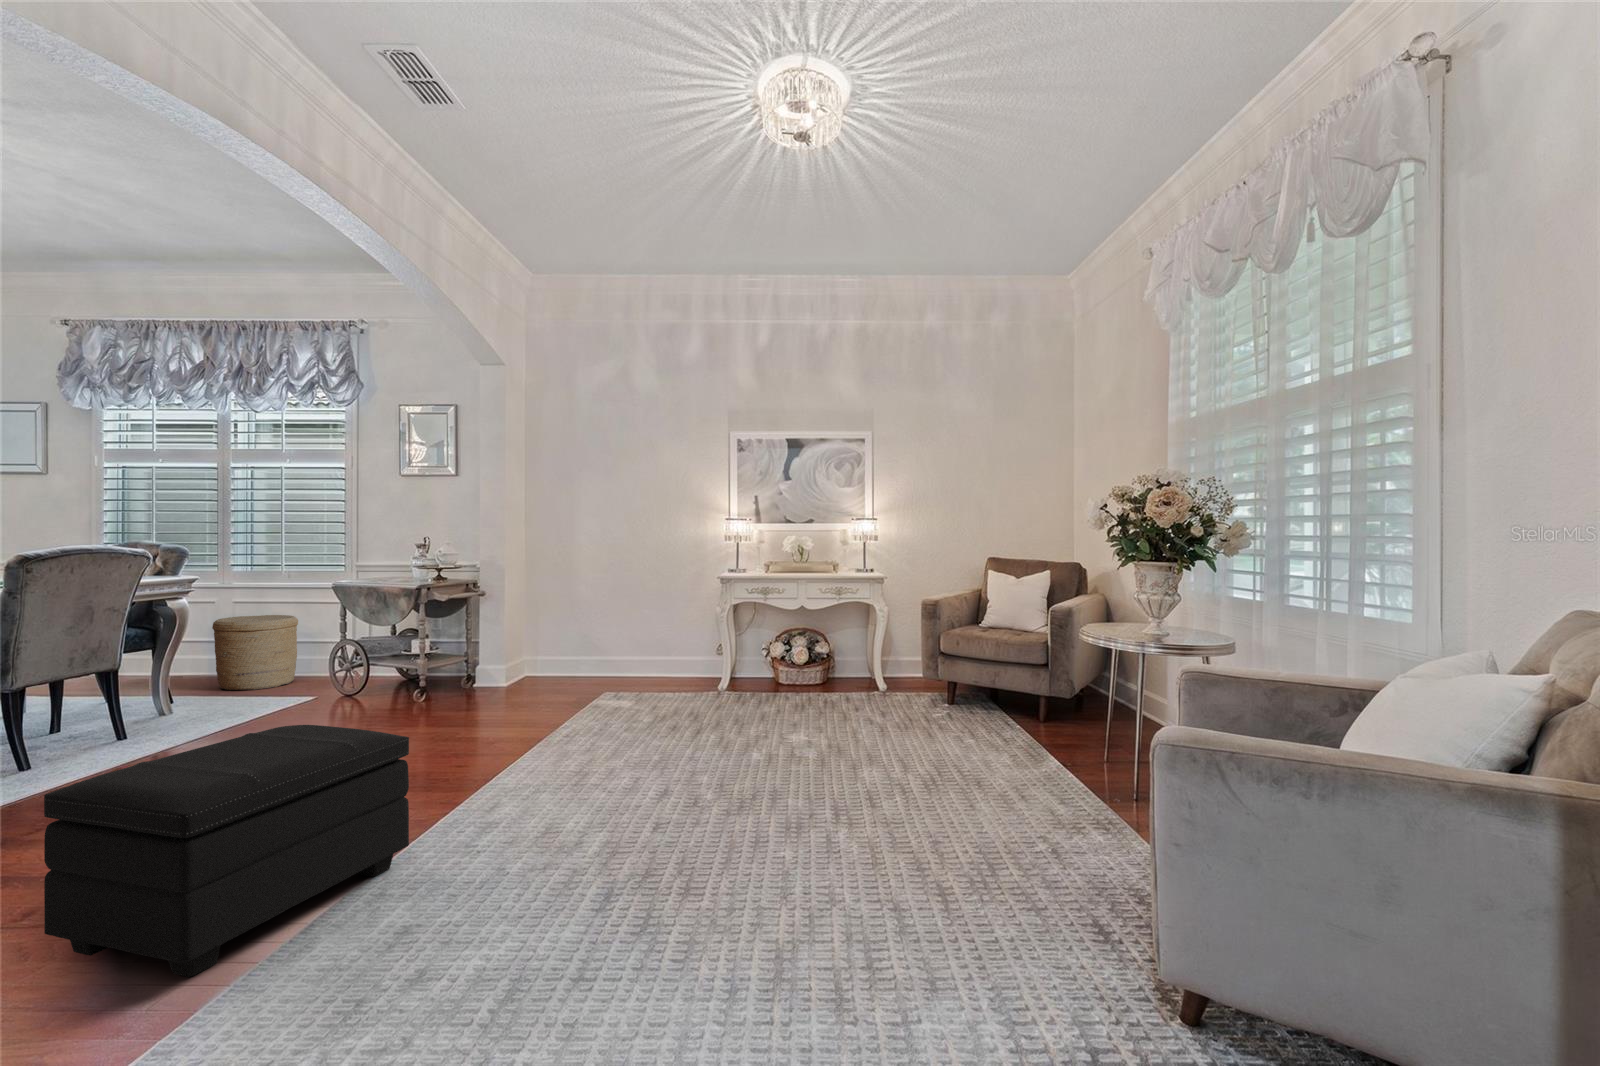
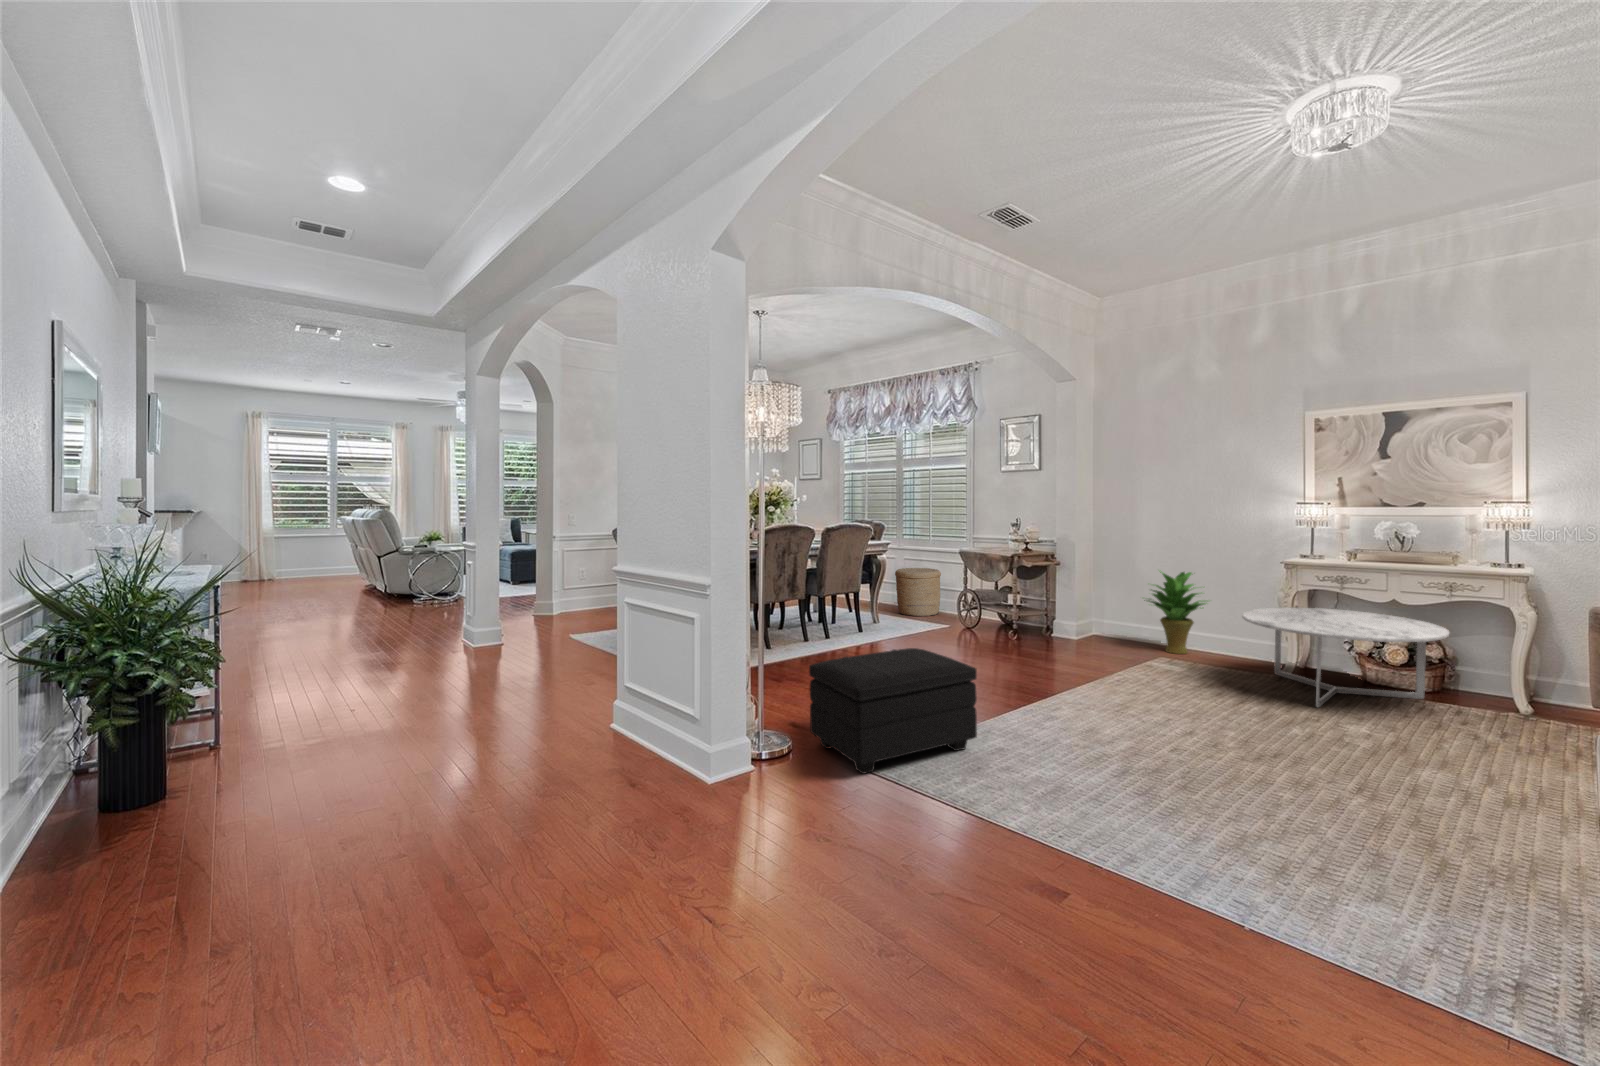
potted plant: none [581,593,653,687] -> present [1148,572,1206,654]
coffee table: none [690,621,844,717] -> present [1242,607,1449,707]

